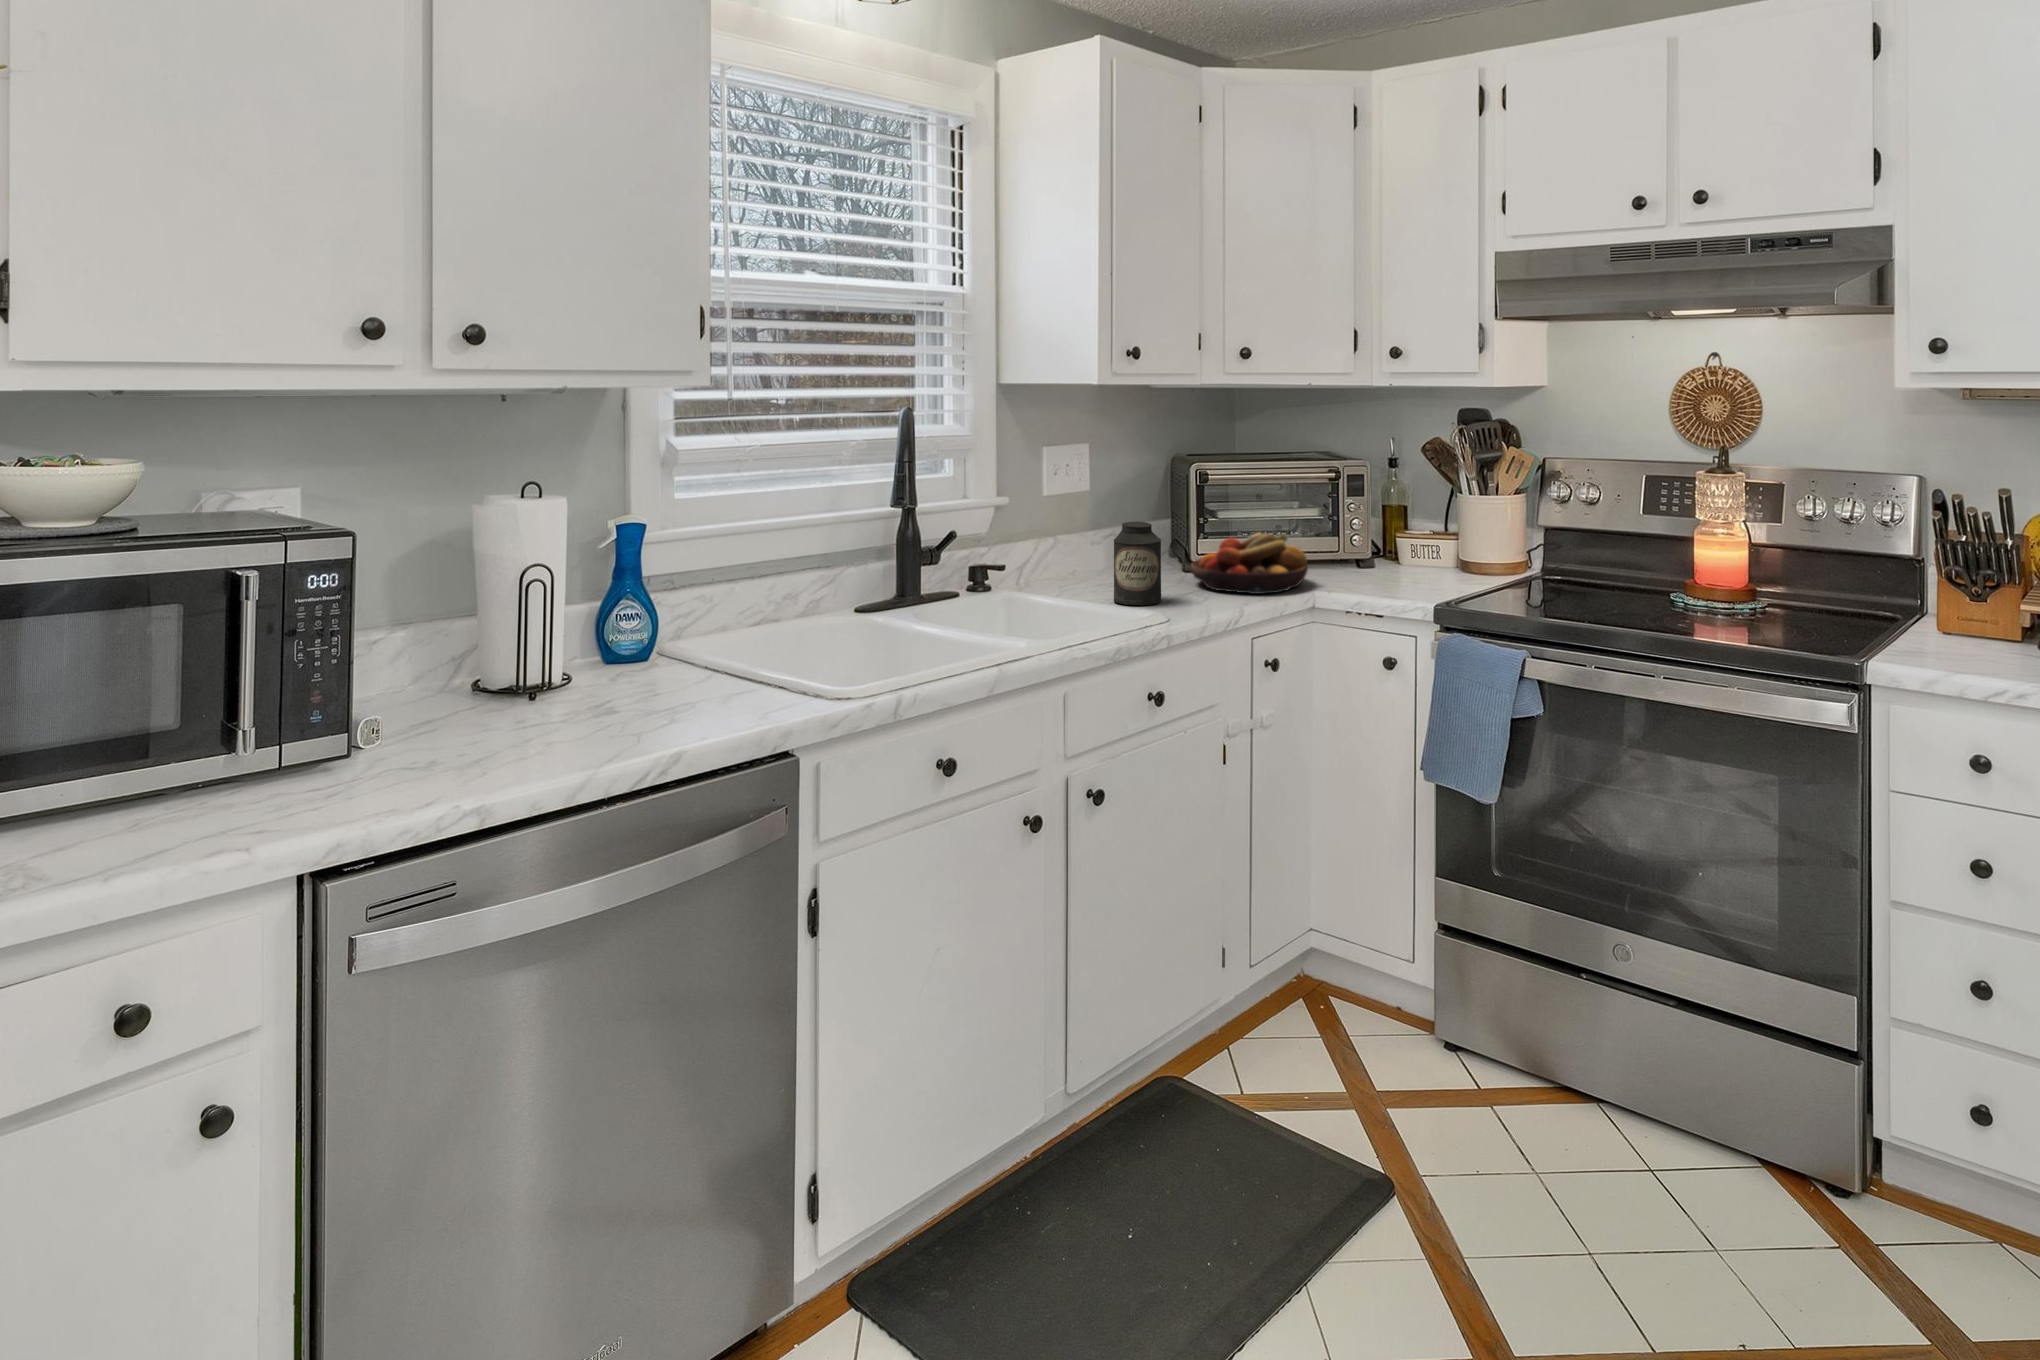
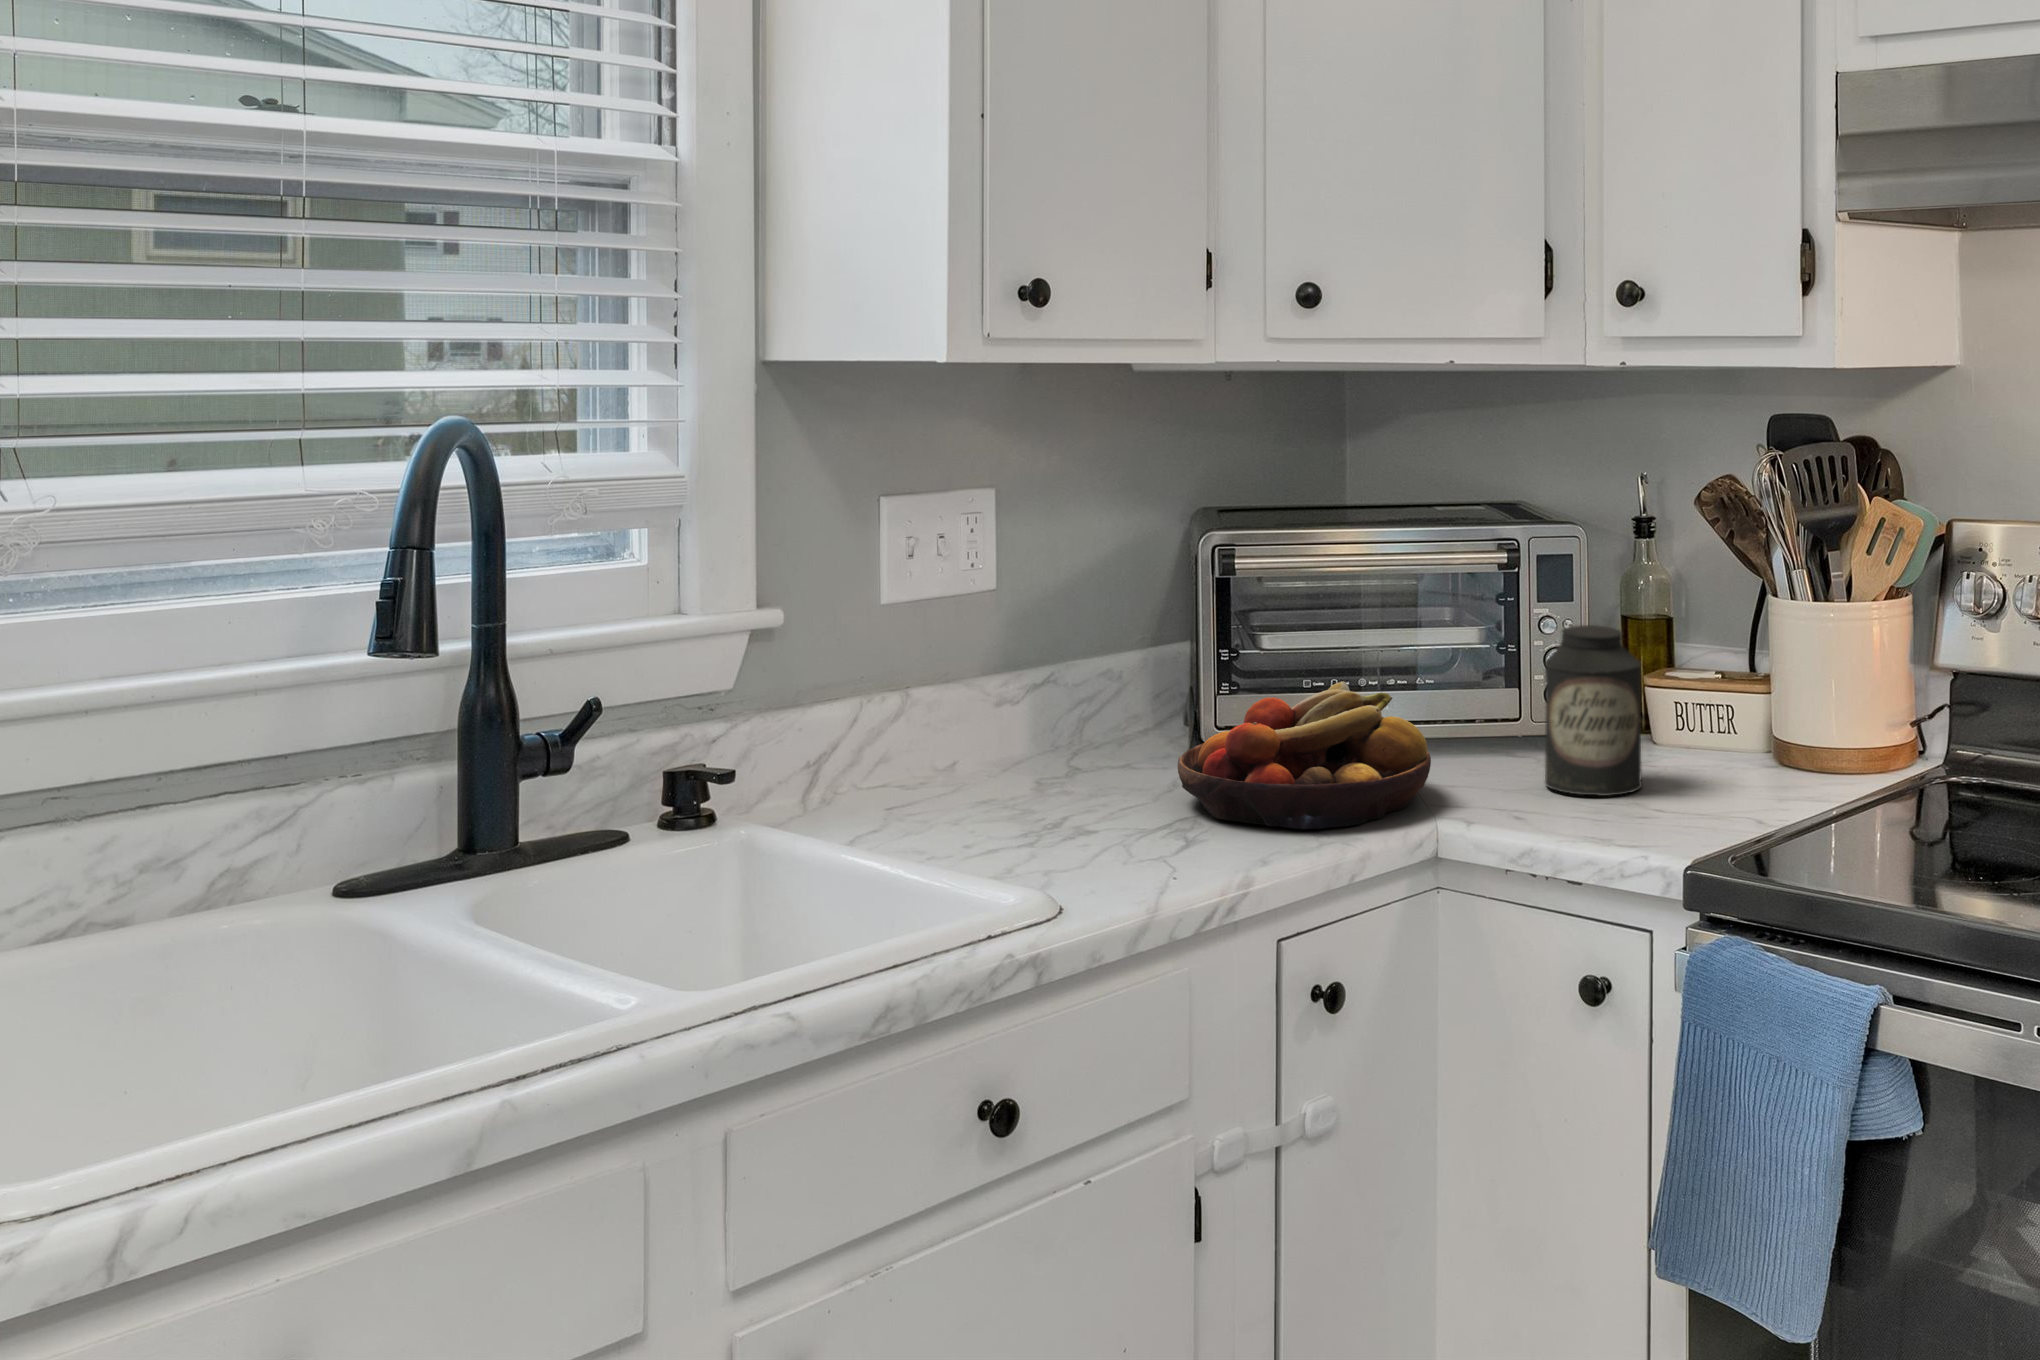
canister: present [1114,522,1162,605] -> present [1545,625,1642,796]

